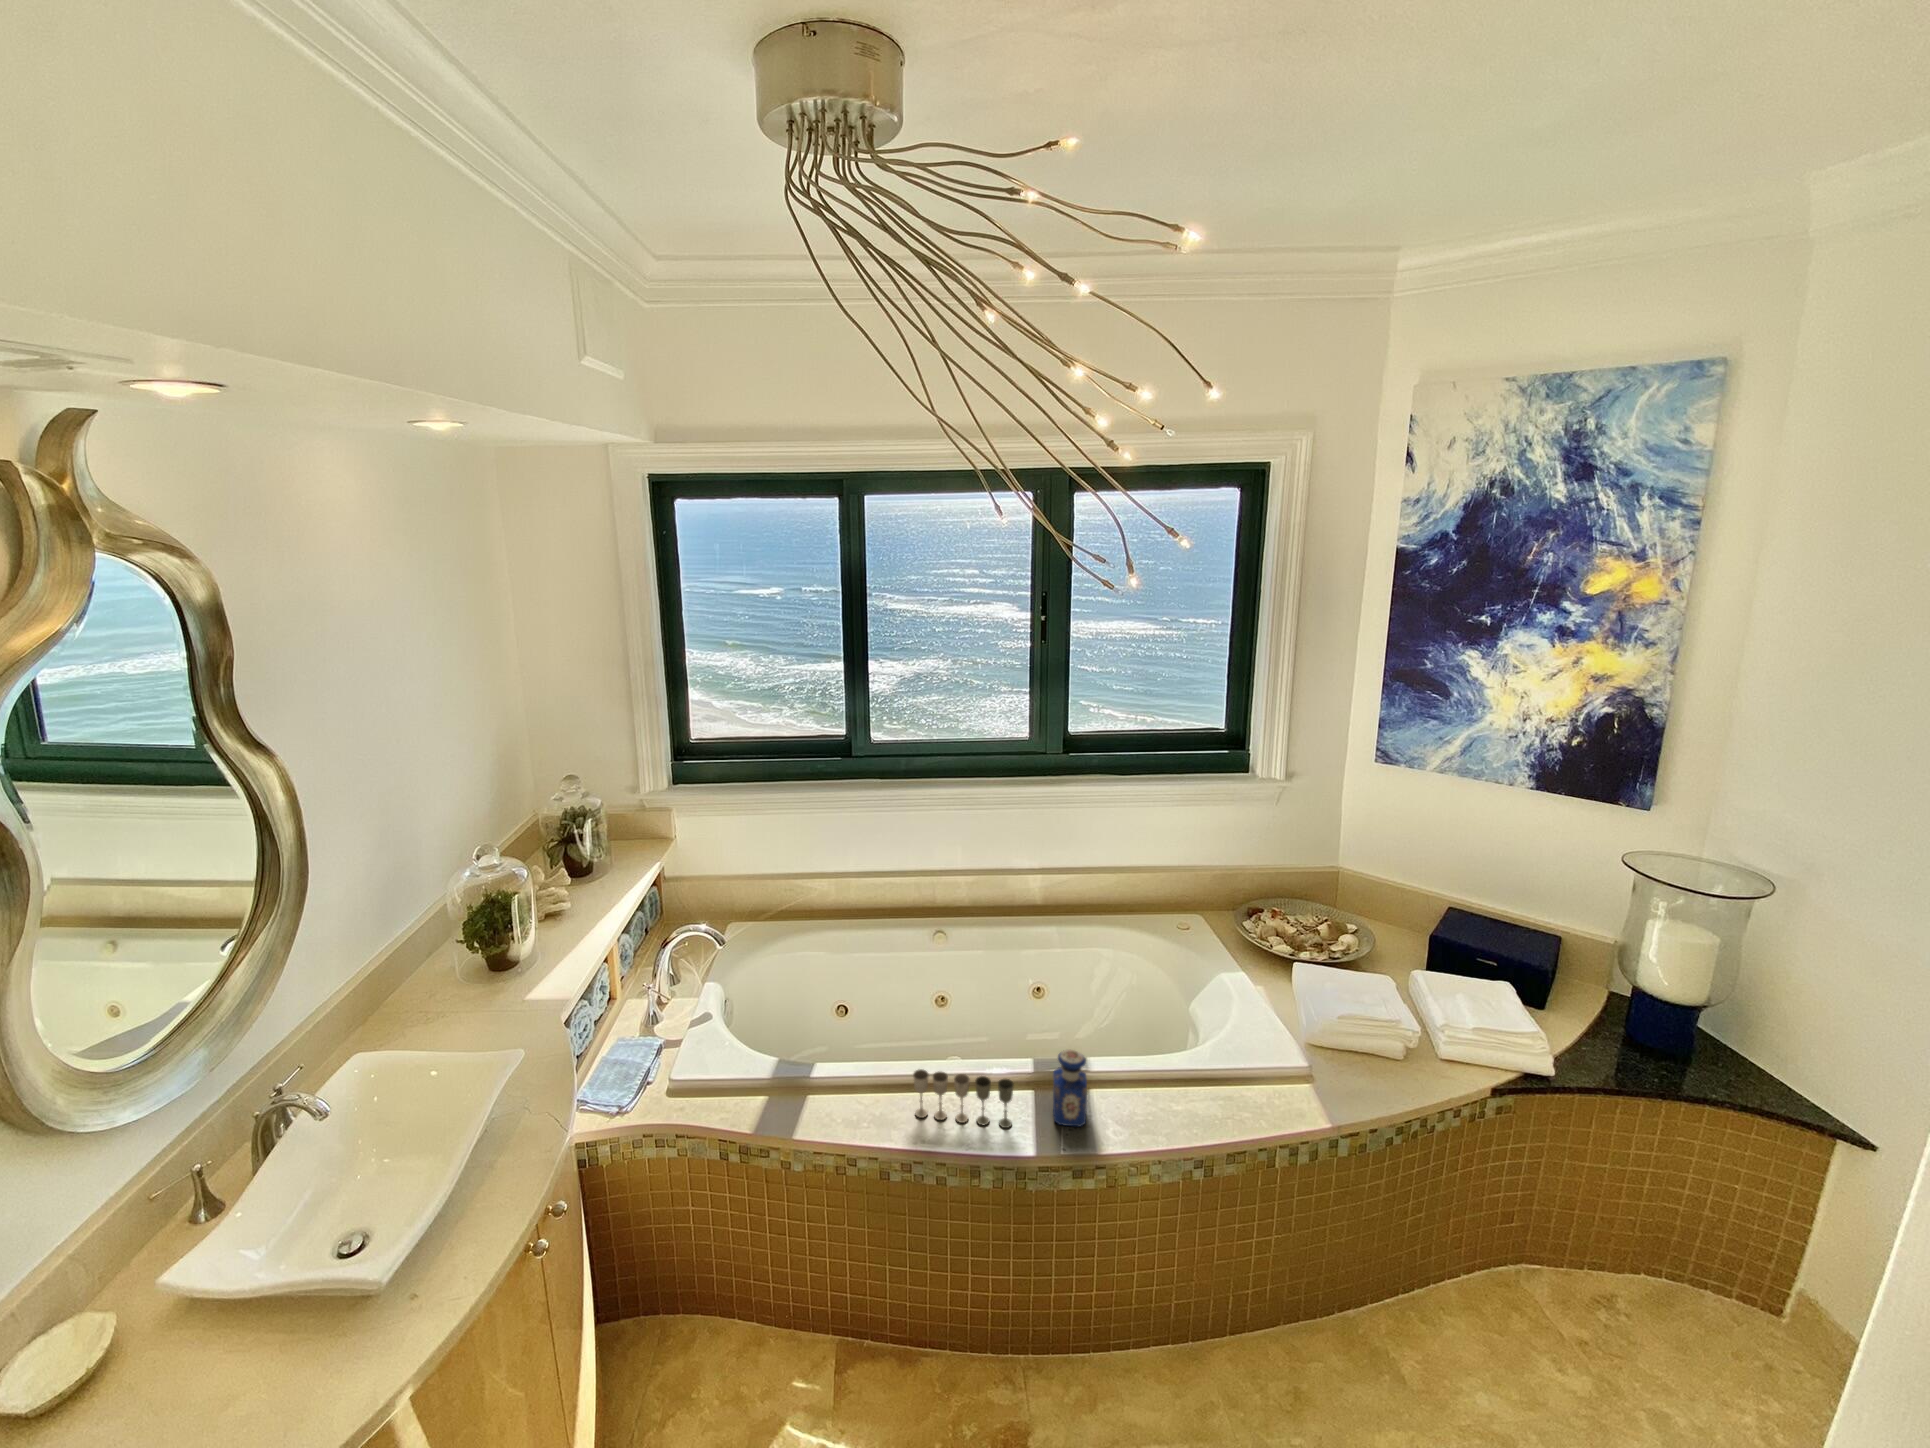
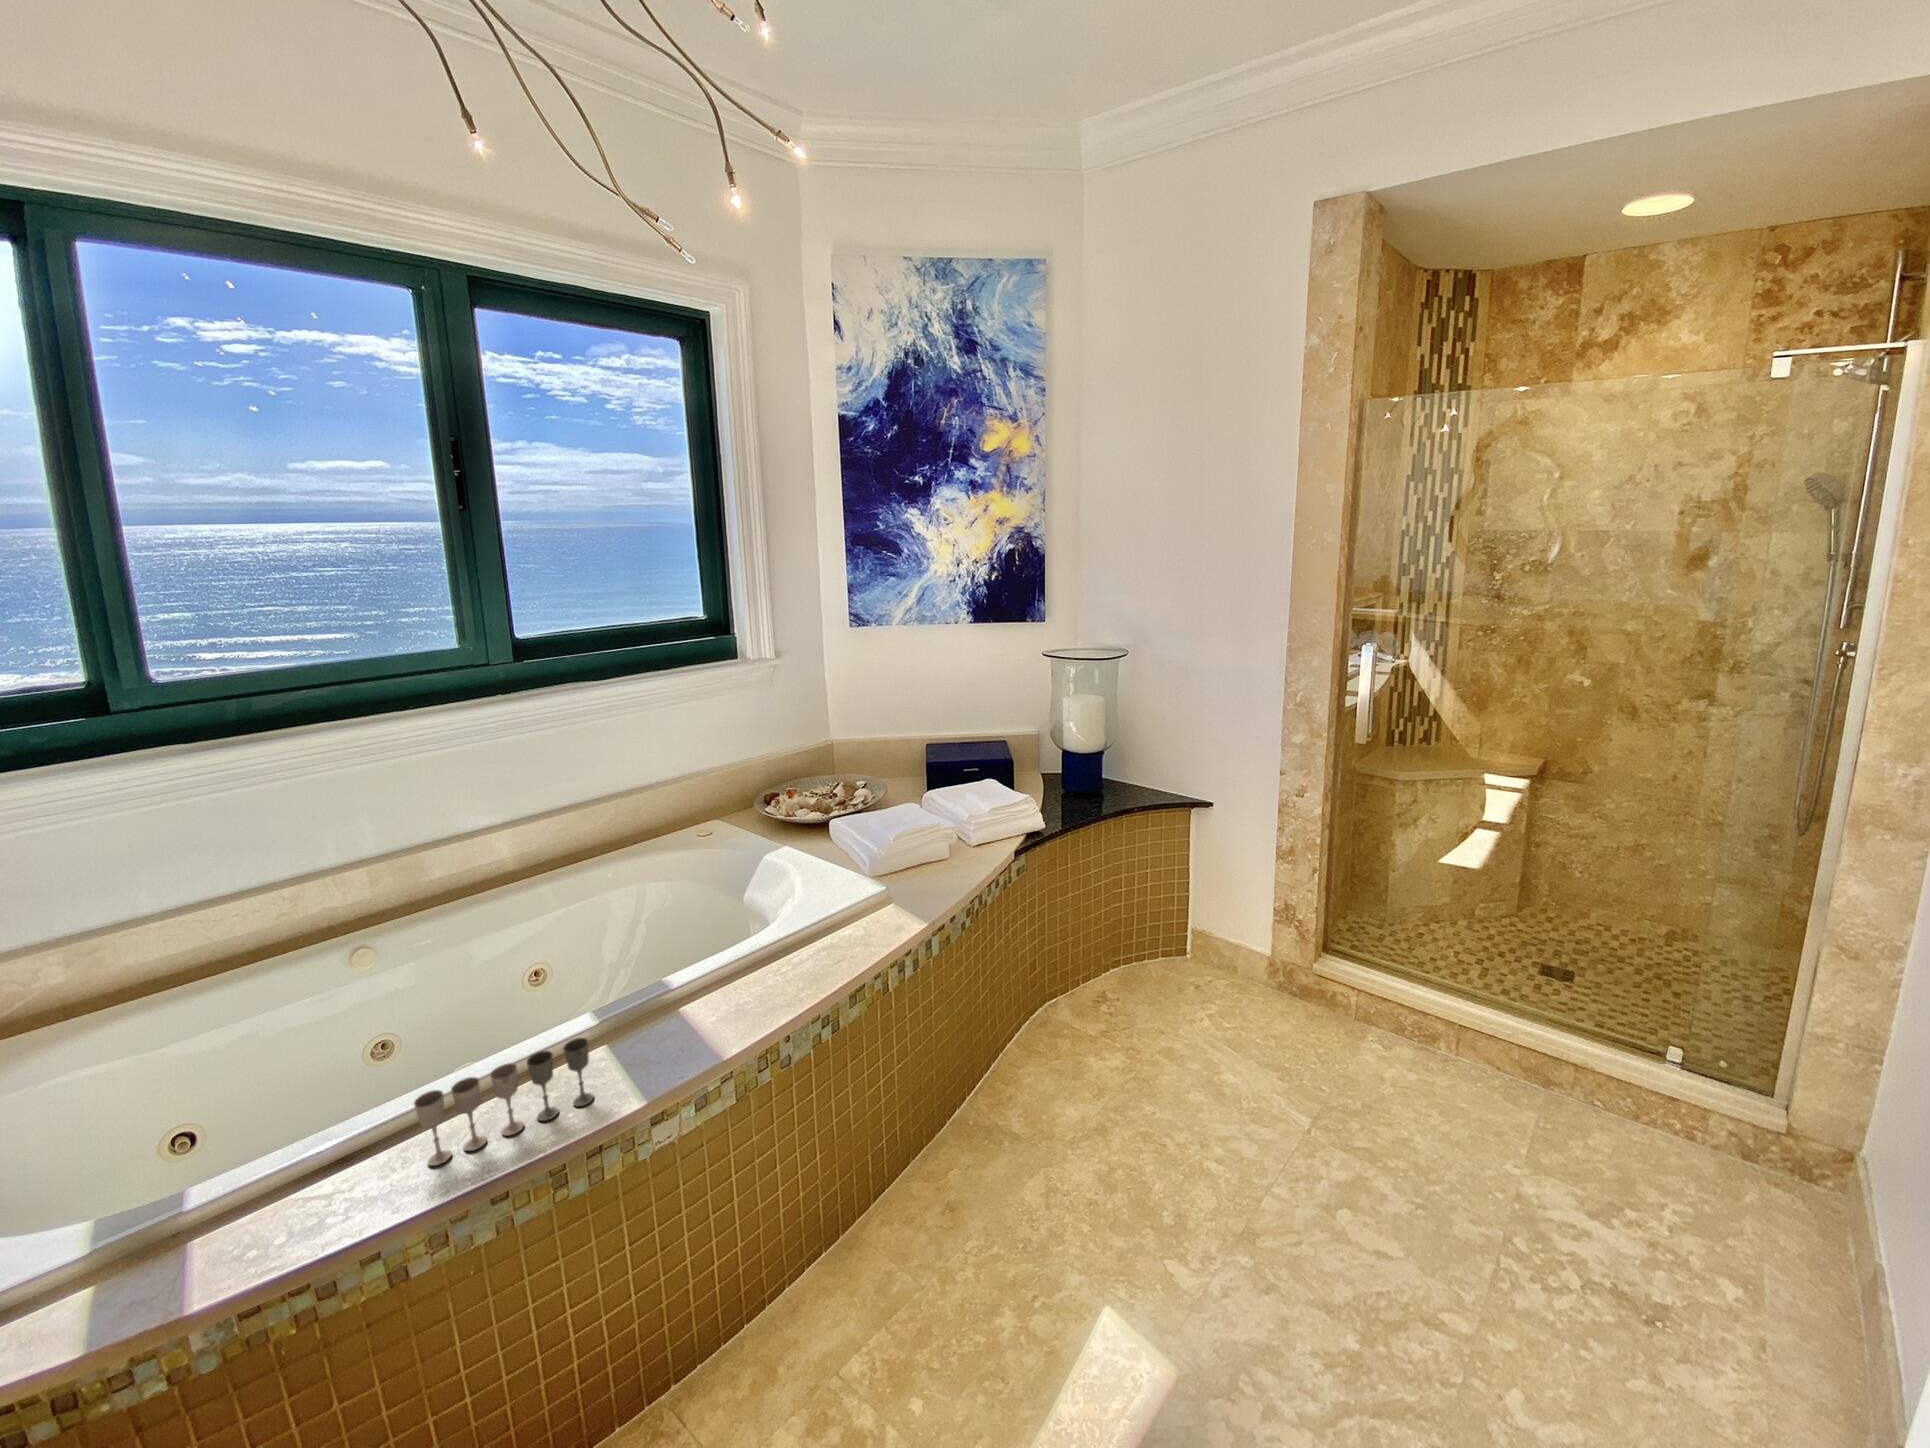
perfume bottle: present [1053,1050,1087,1126] -> none [634,964,691,1064]

